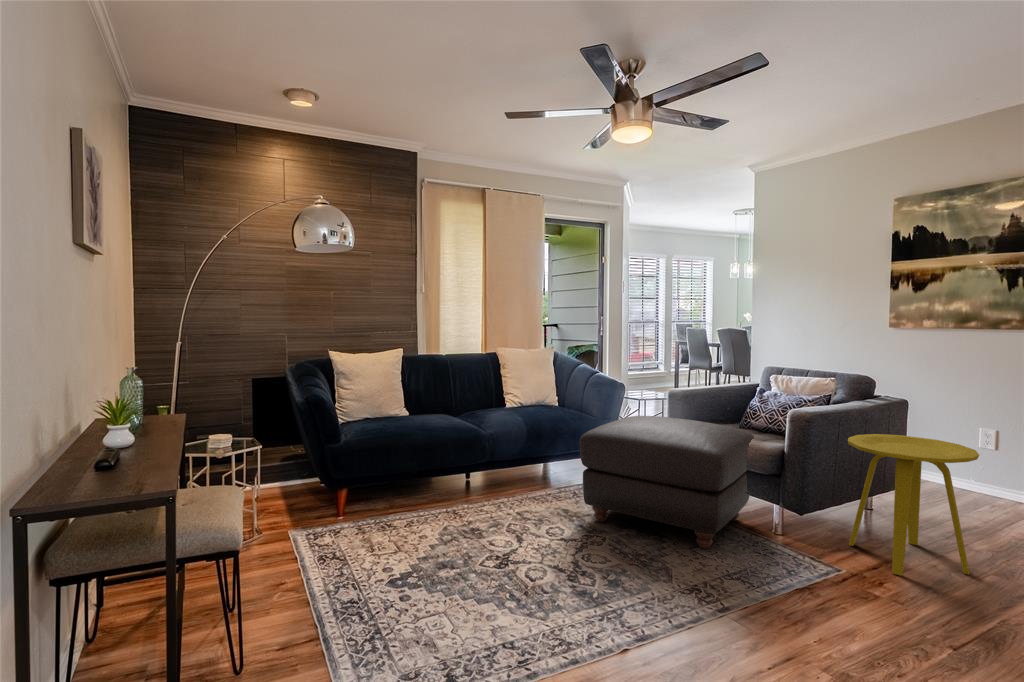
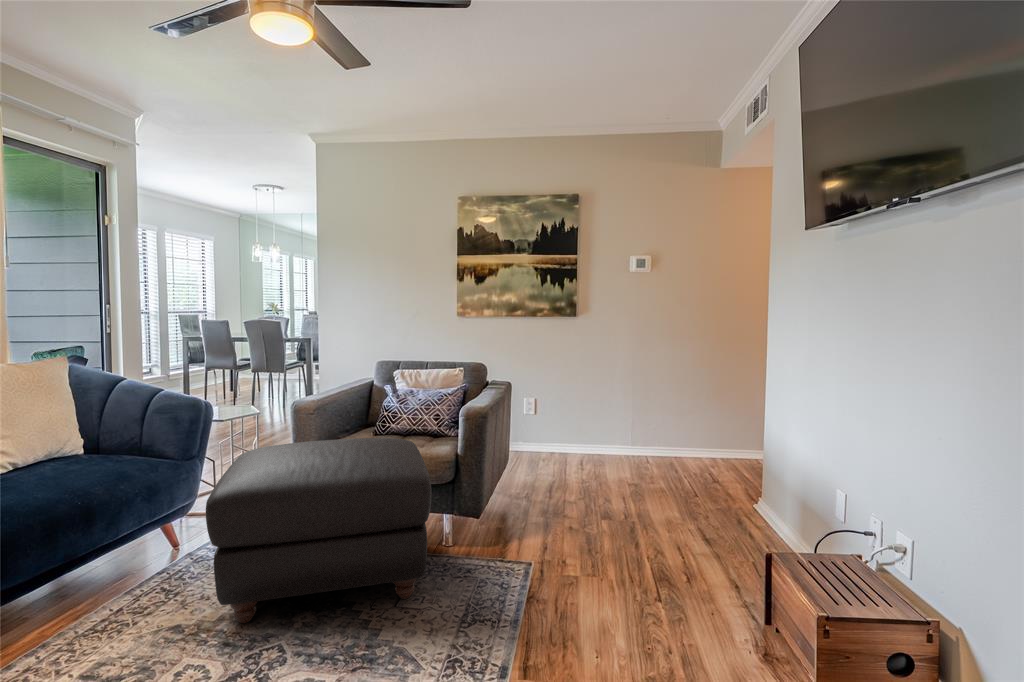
side table: present [848,434,979,576] -> none [505,415,604,547]

